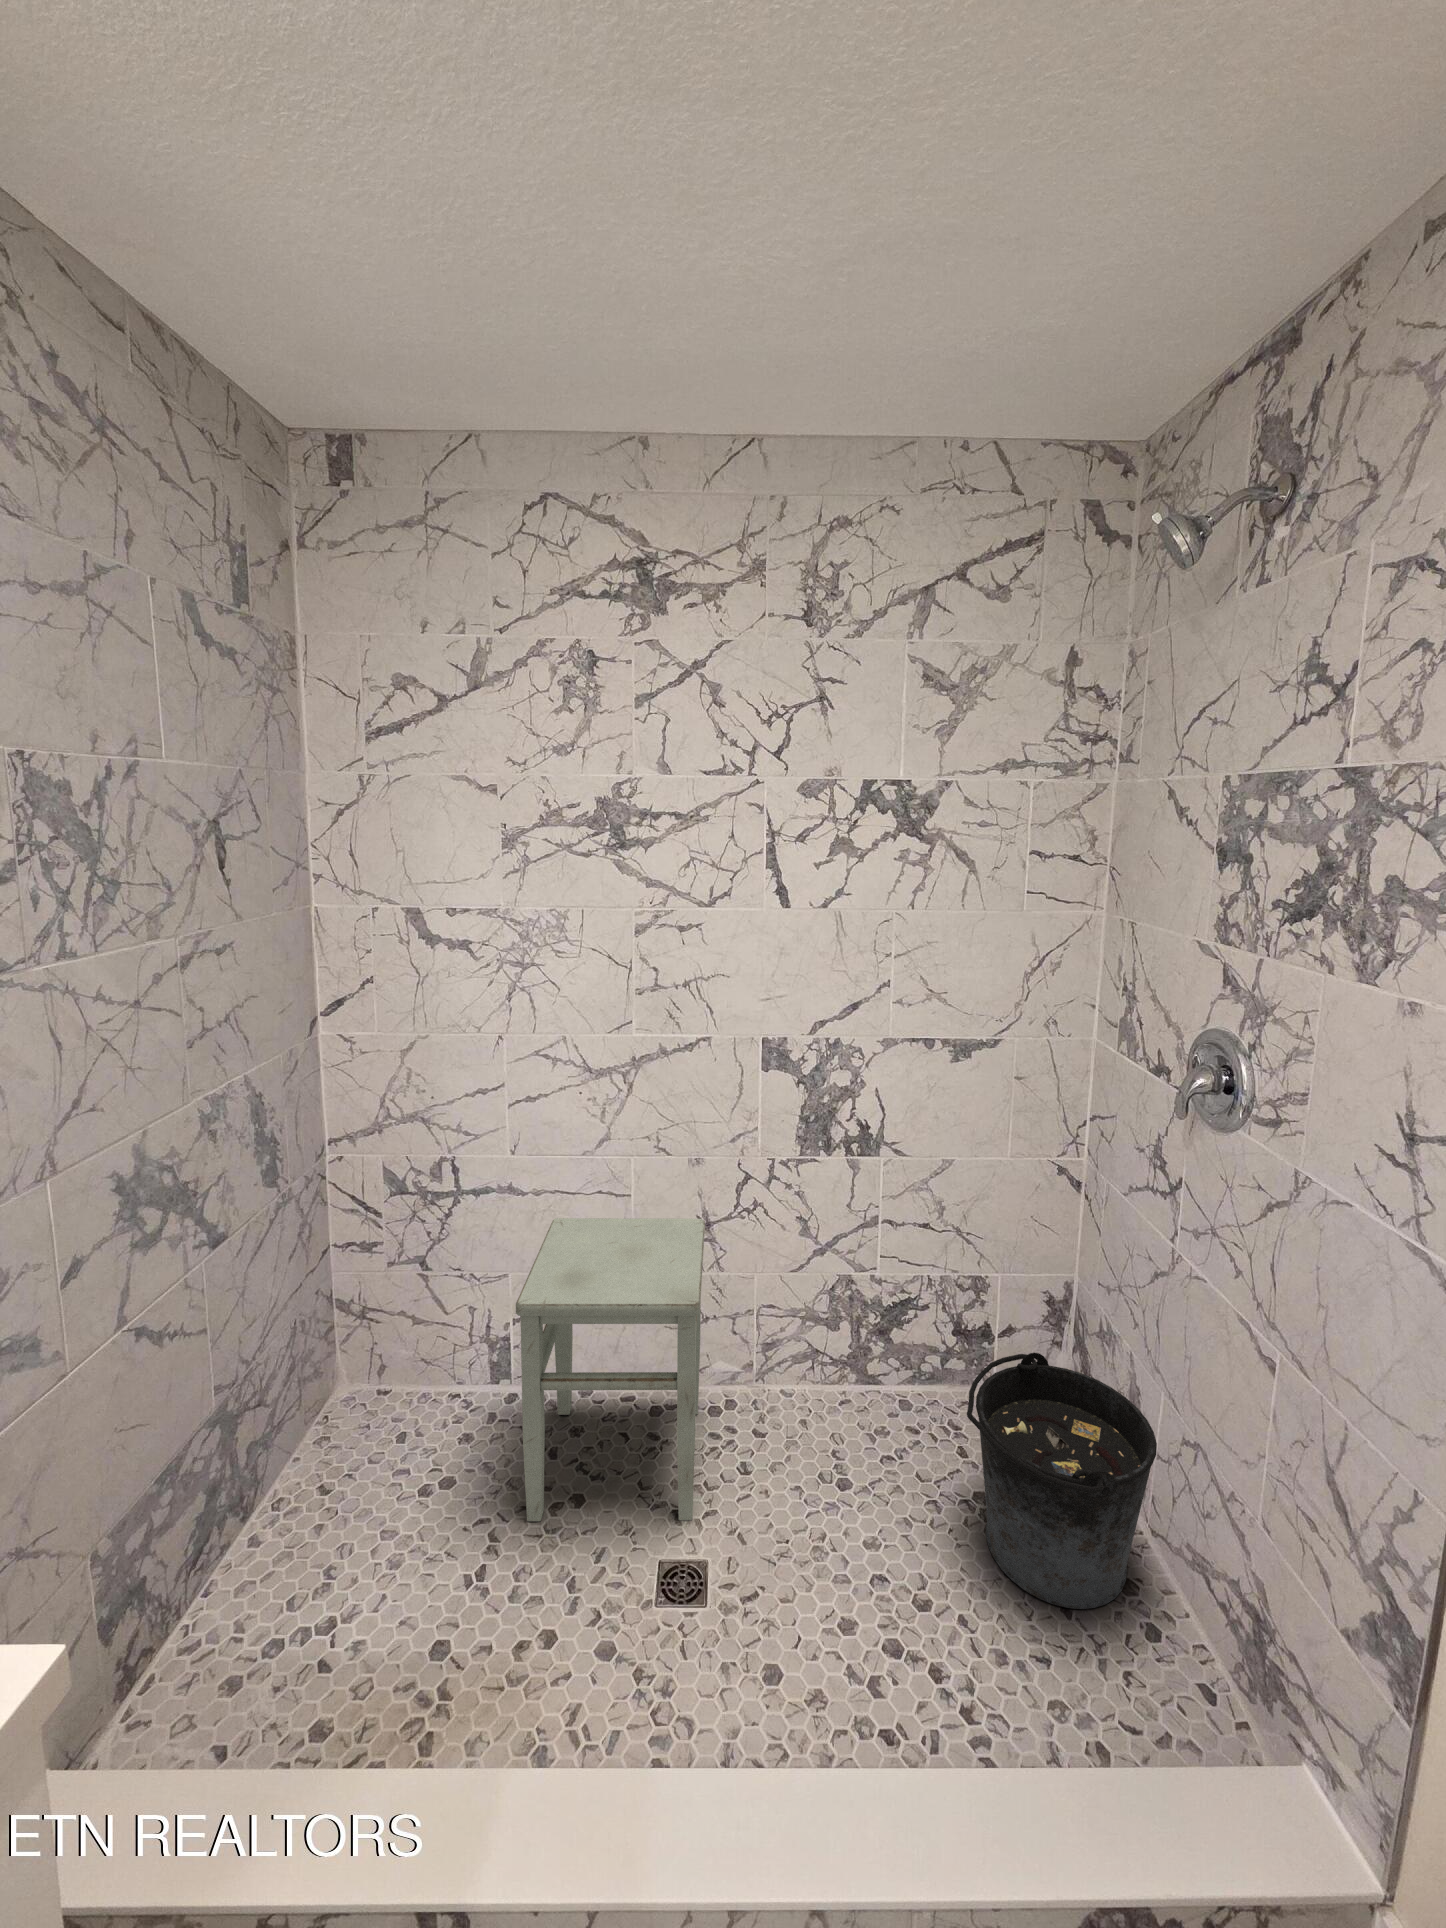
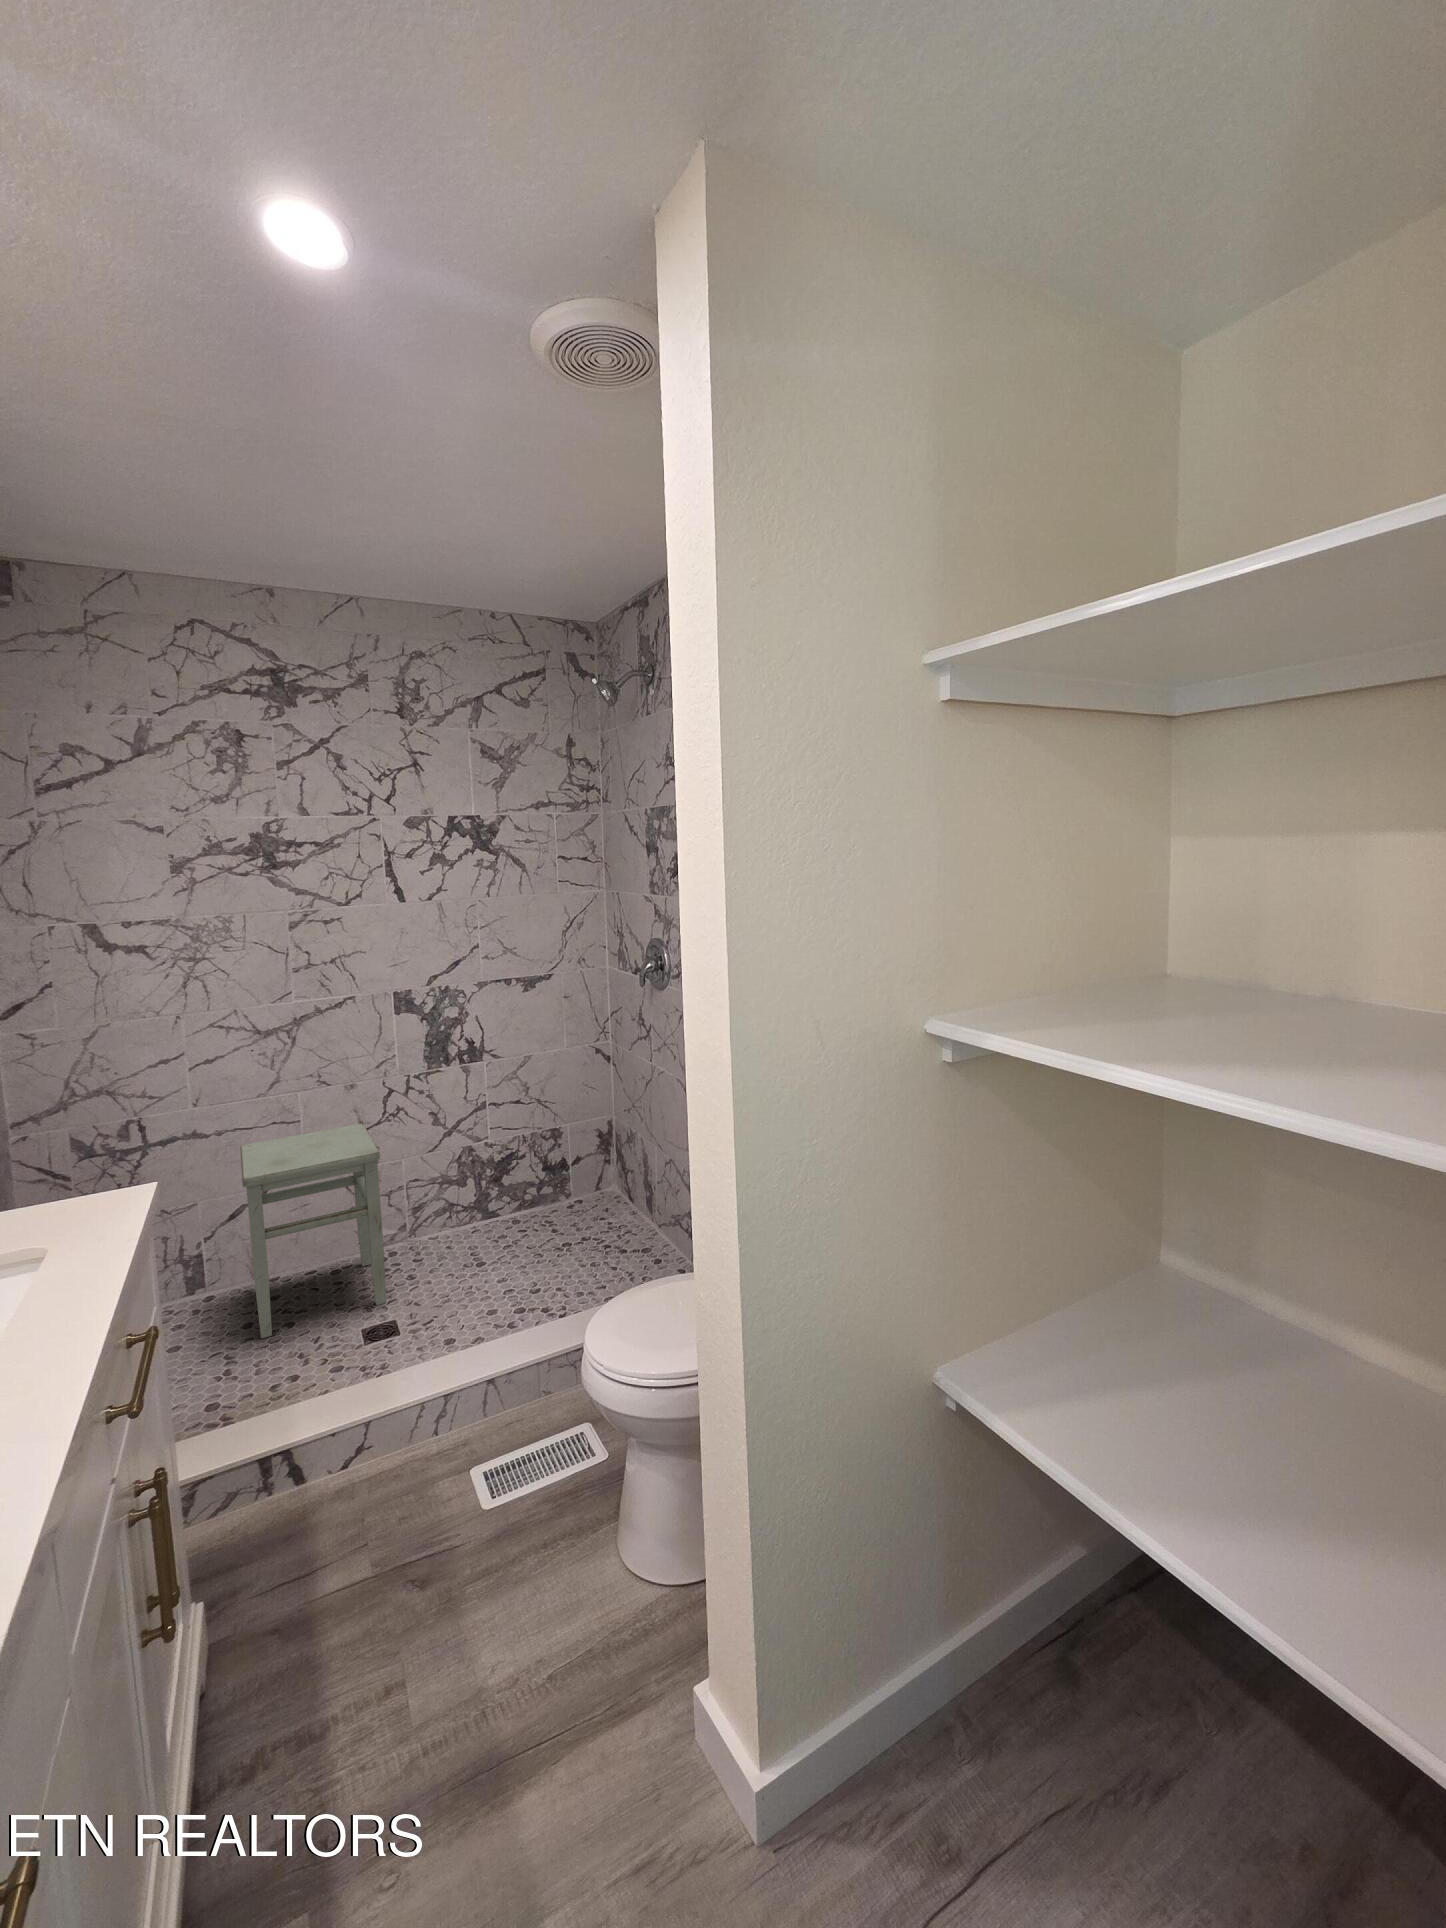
bucket: present [967,1353,1157,1609] -> none [555,1148,656,1264]

